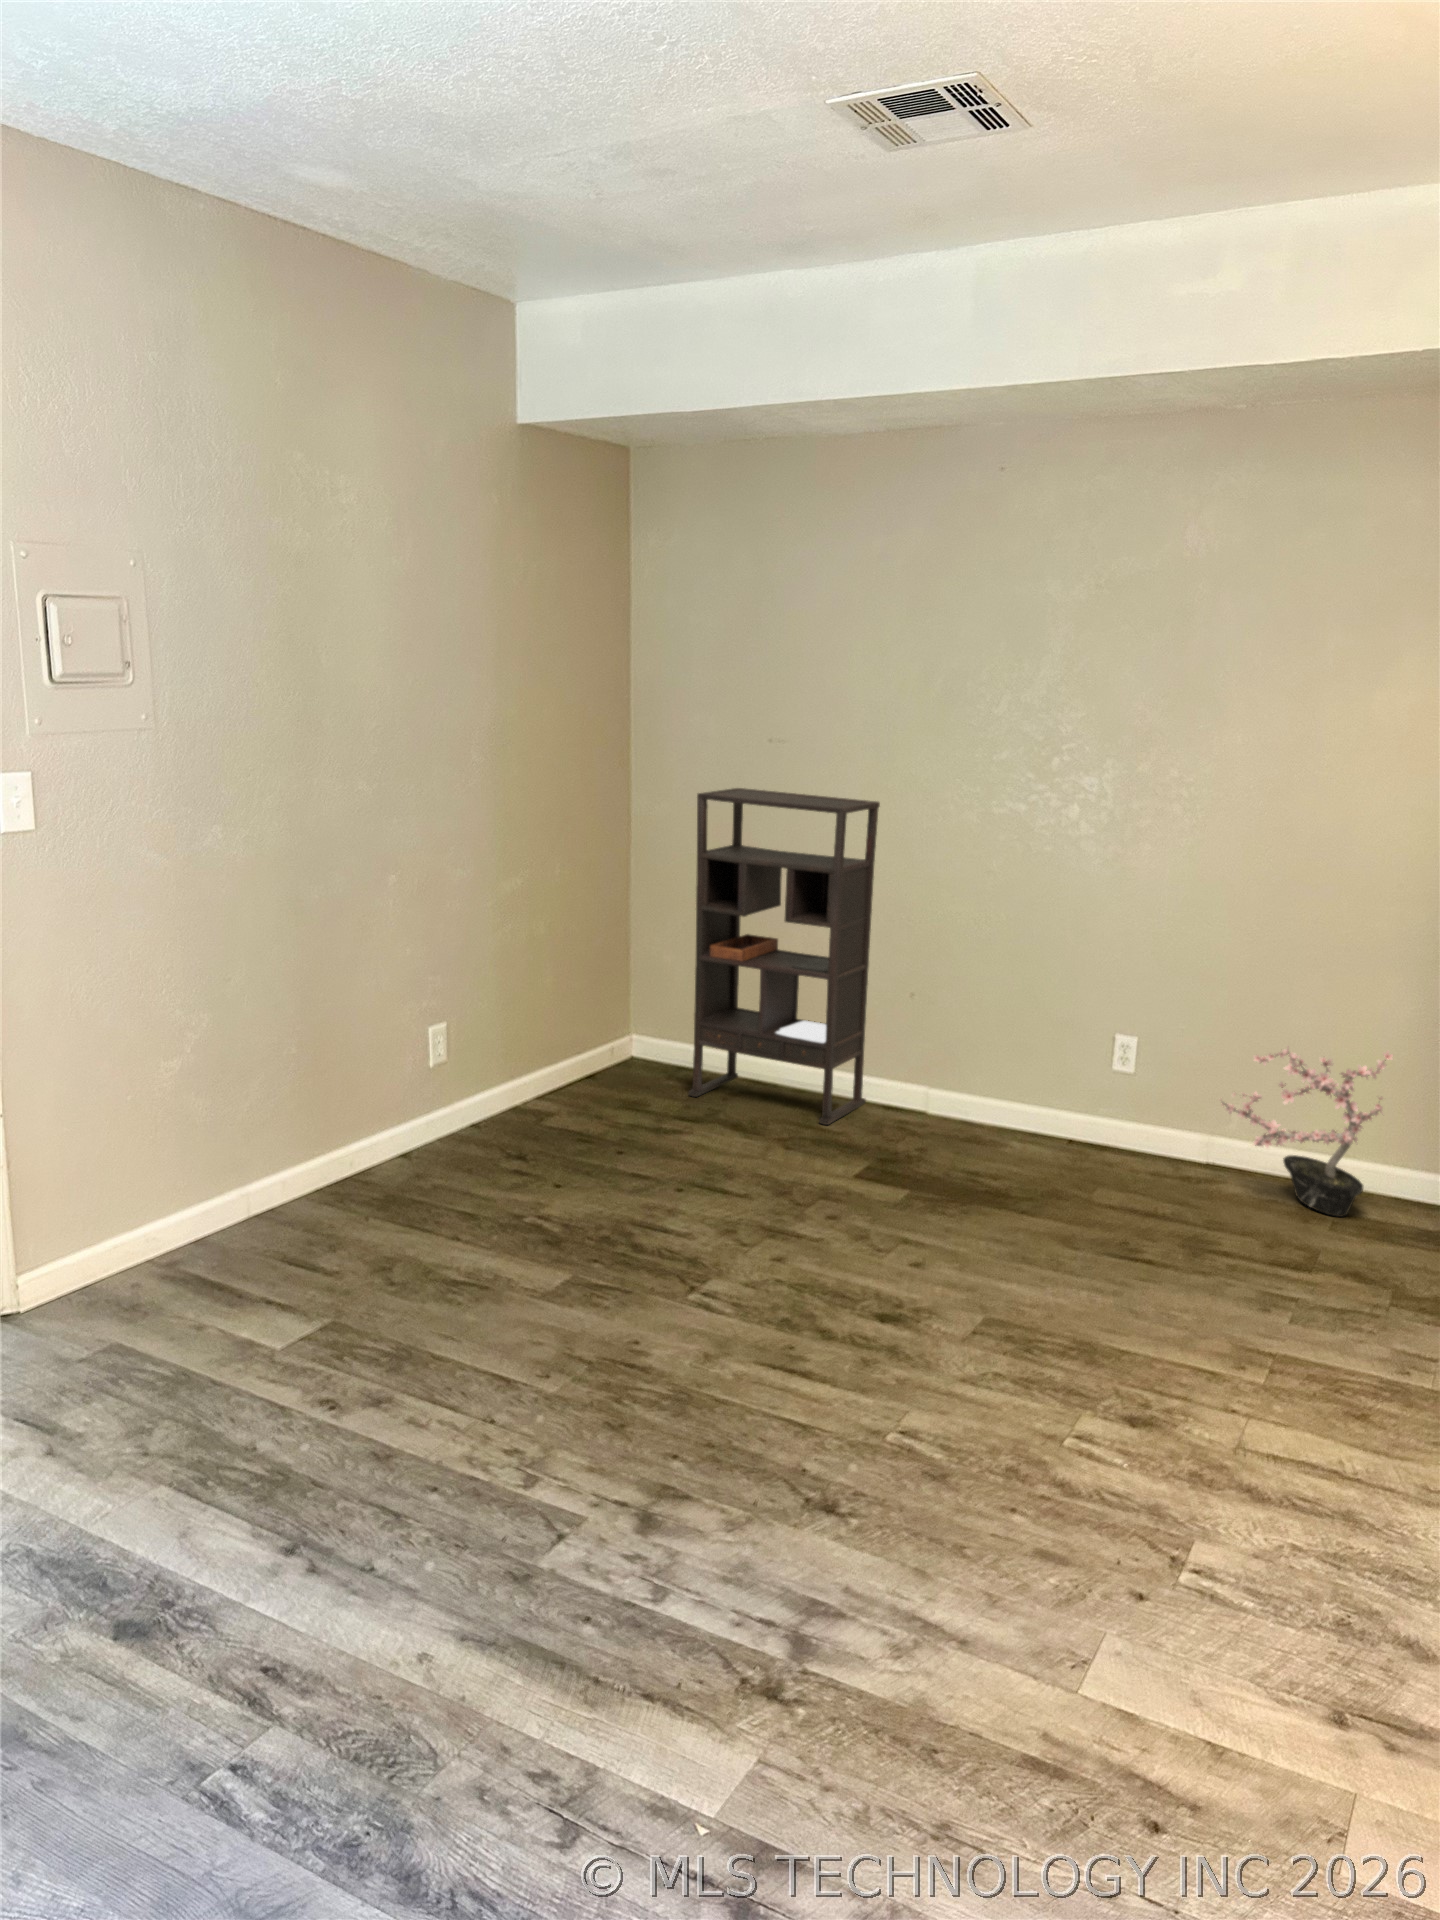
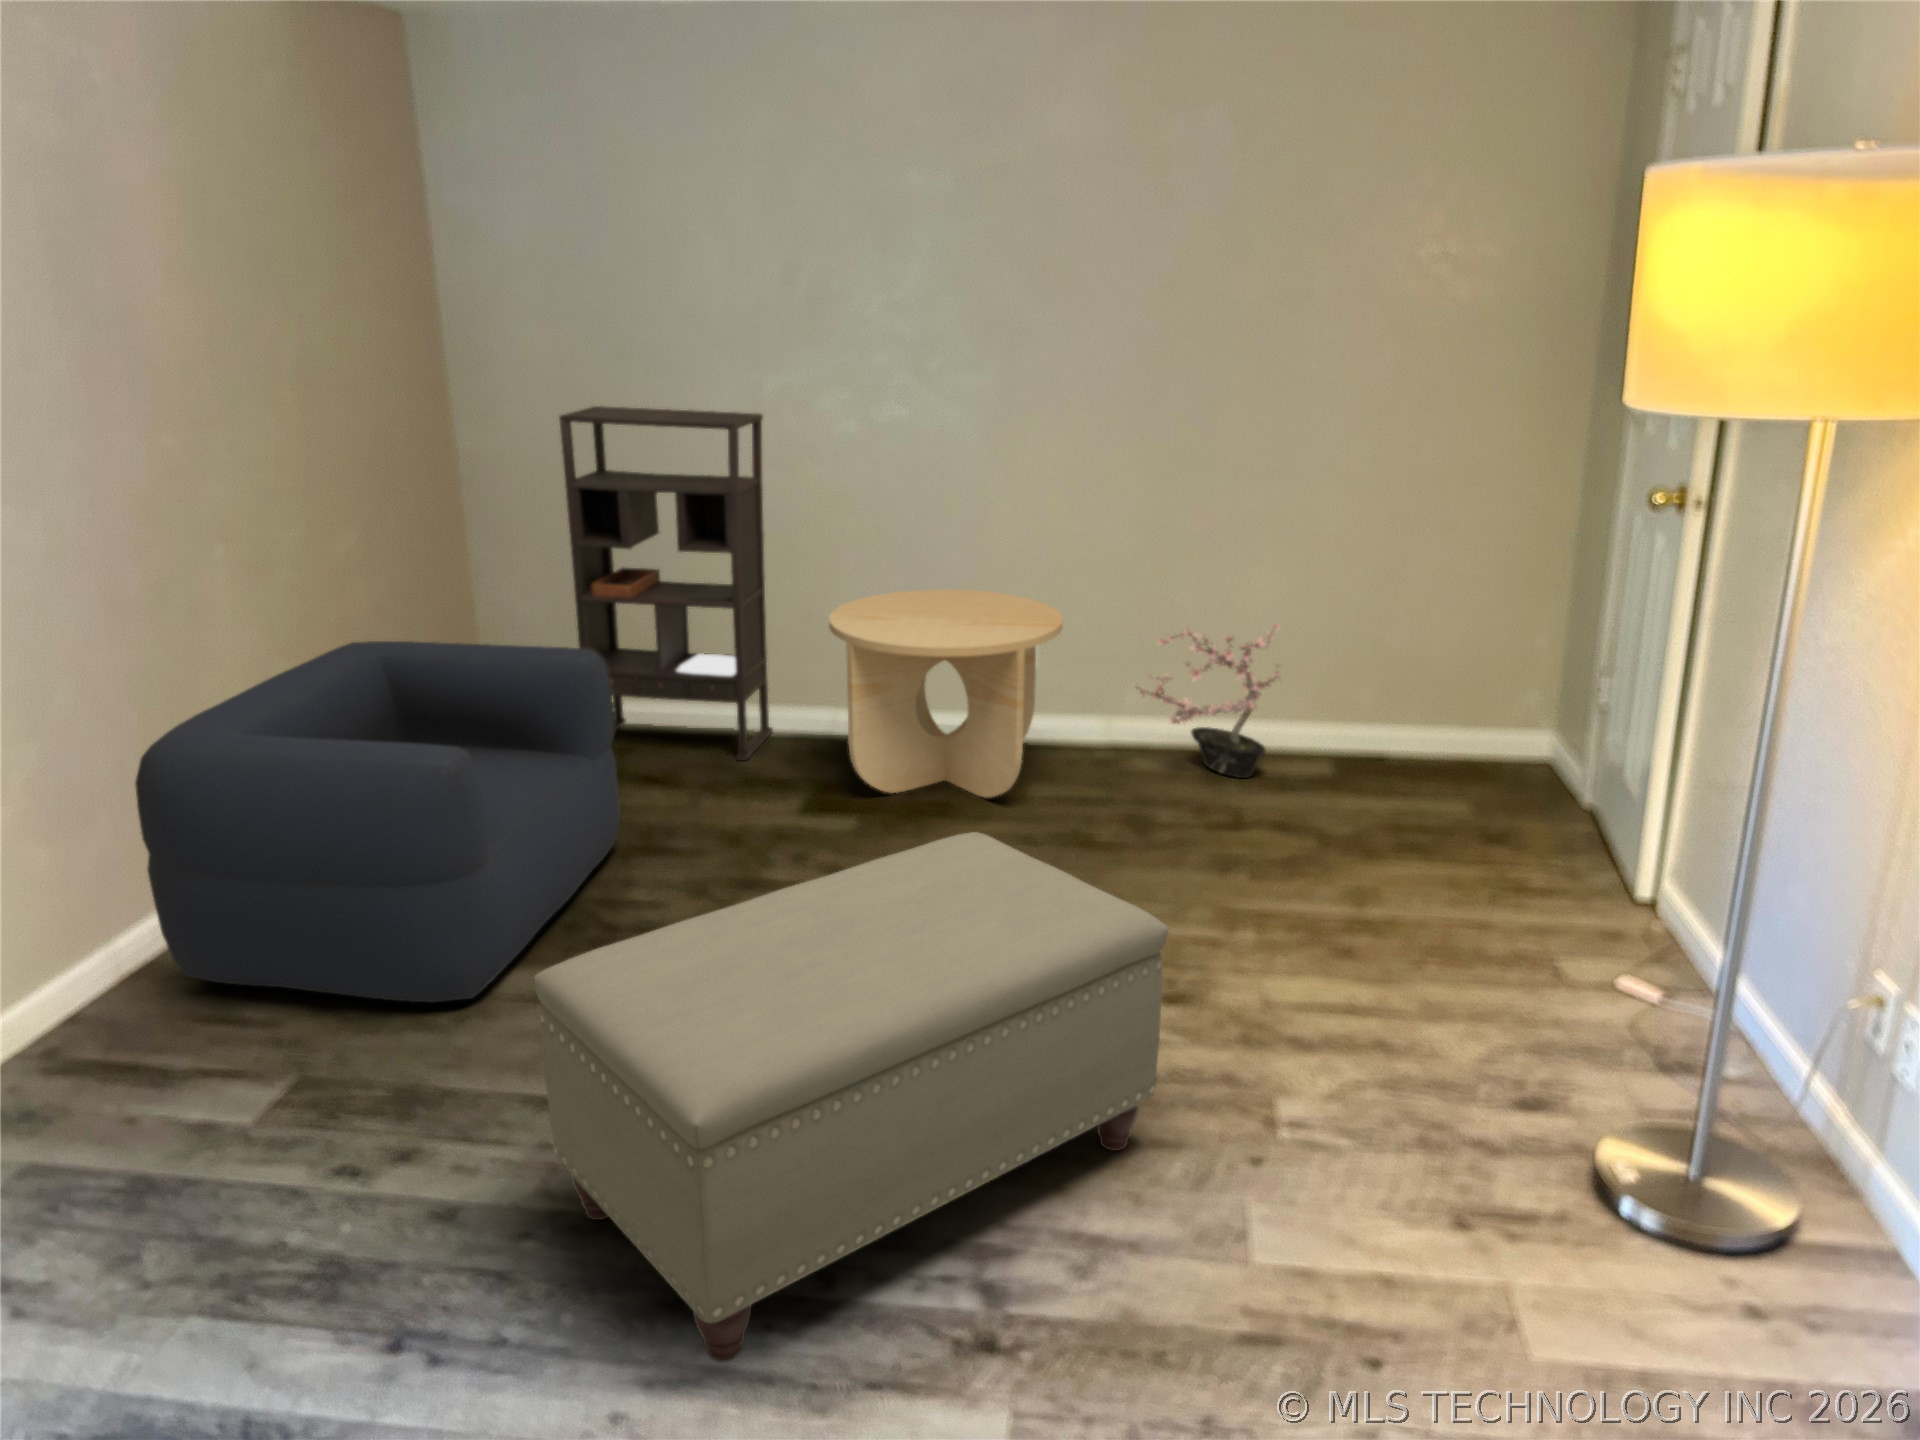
armchair: none [275,972,680,1287] -> present [135,641,620,1002]
side table: none [904,980,1141,1193] -> present [829,589,1063,797]
ottoman: none [463,1203,1056,1637] -> present [534,832,1168,1362]

